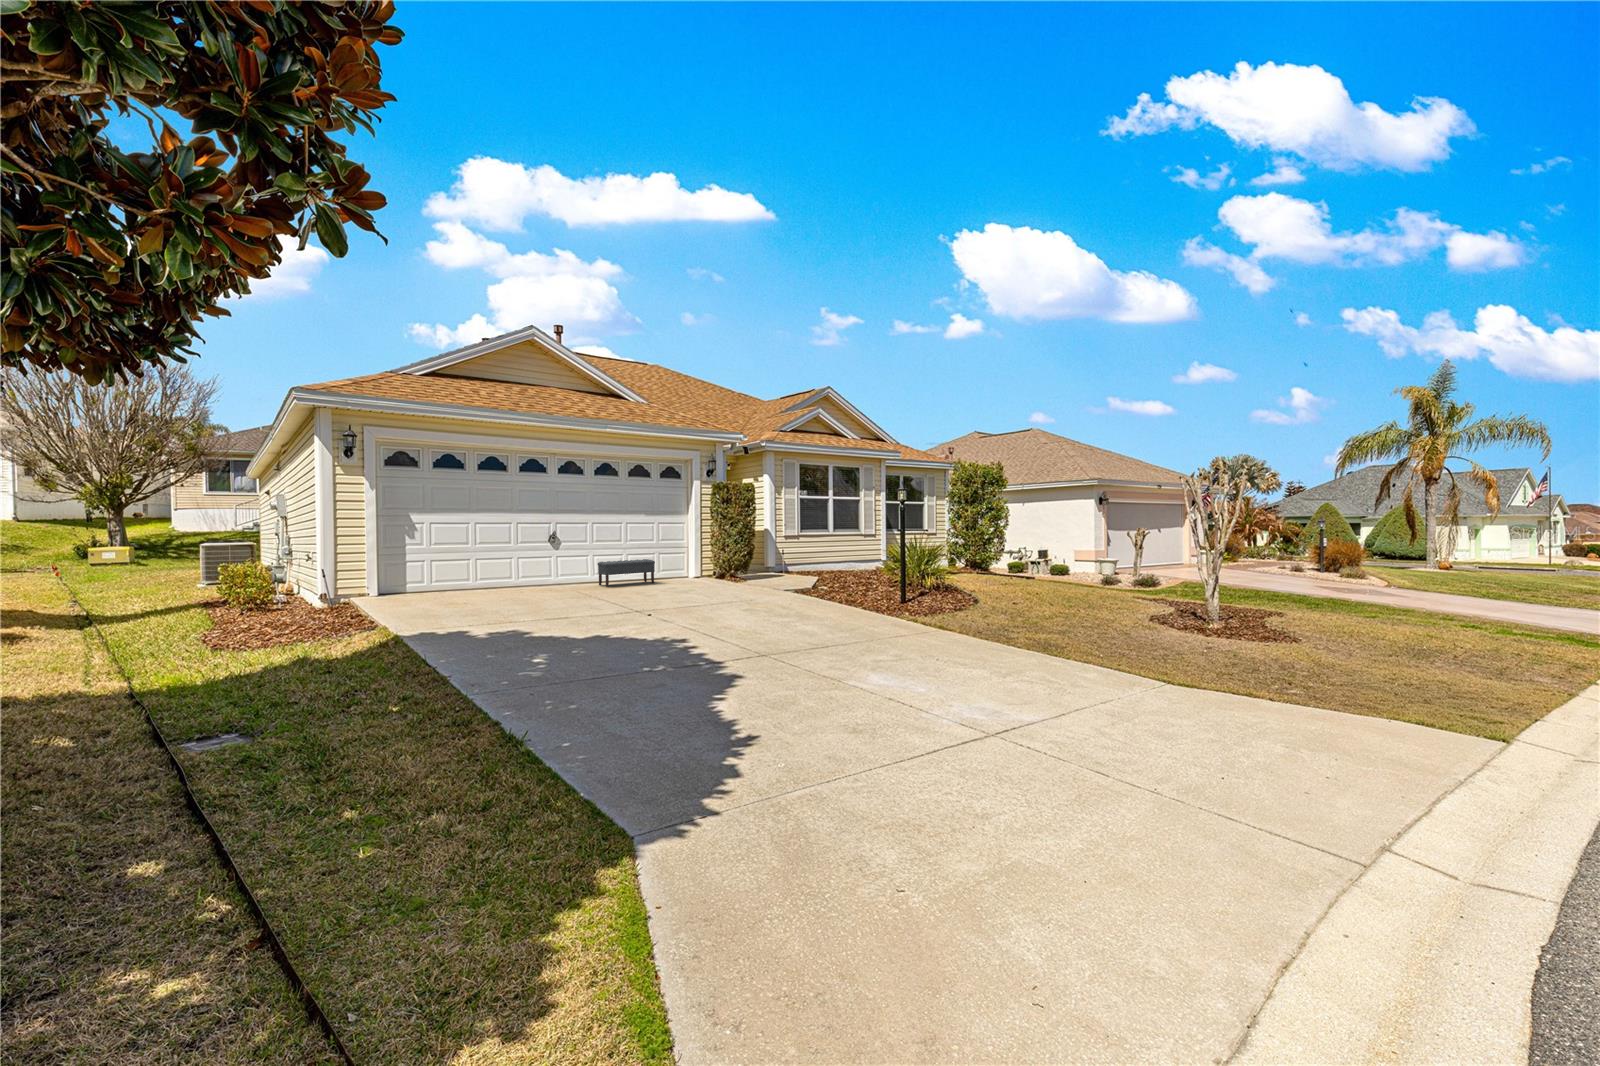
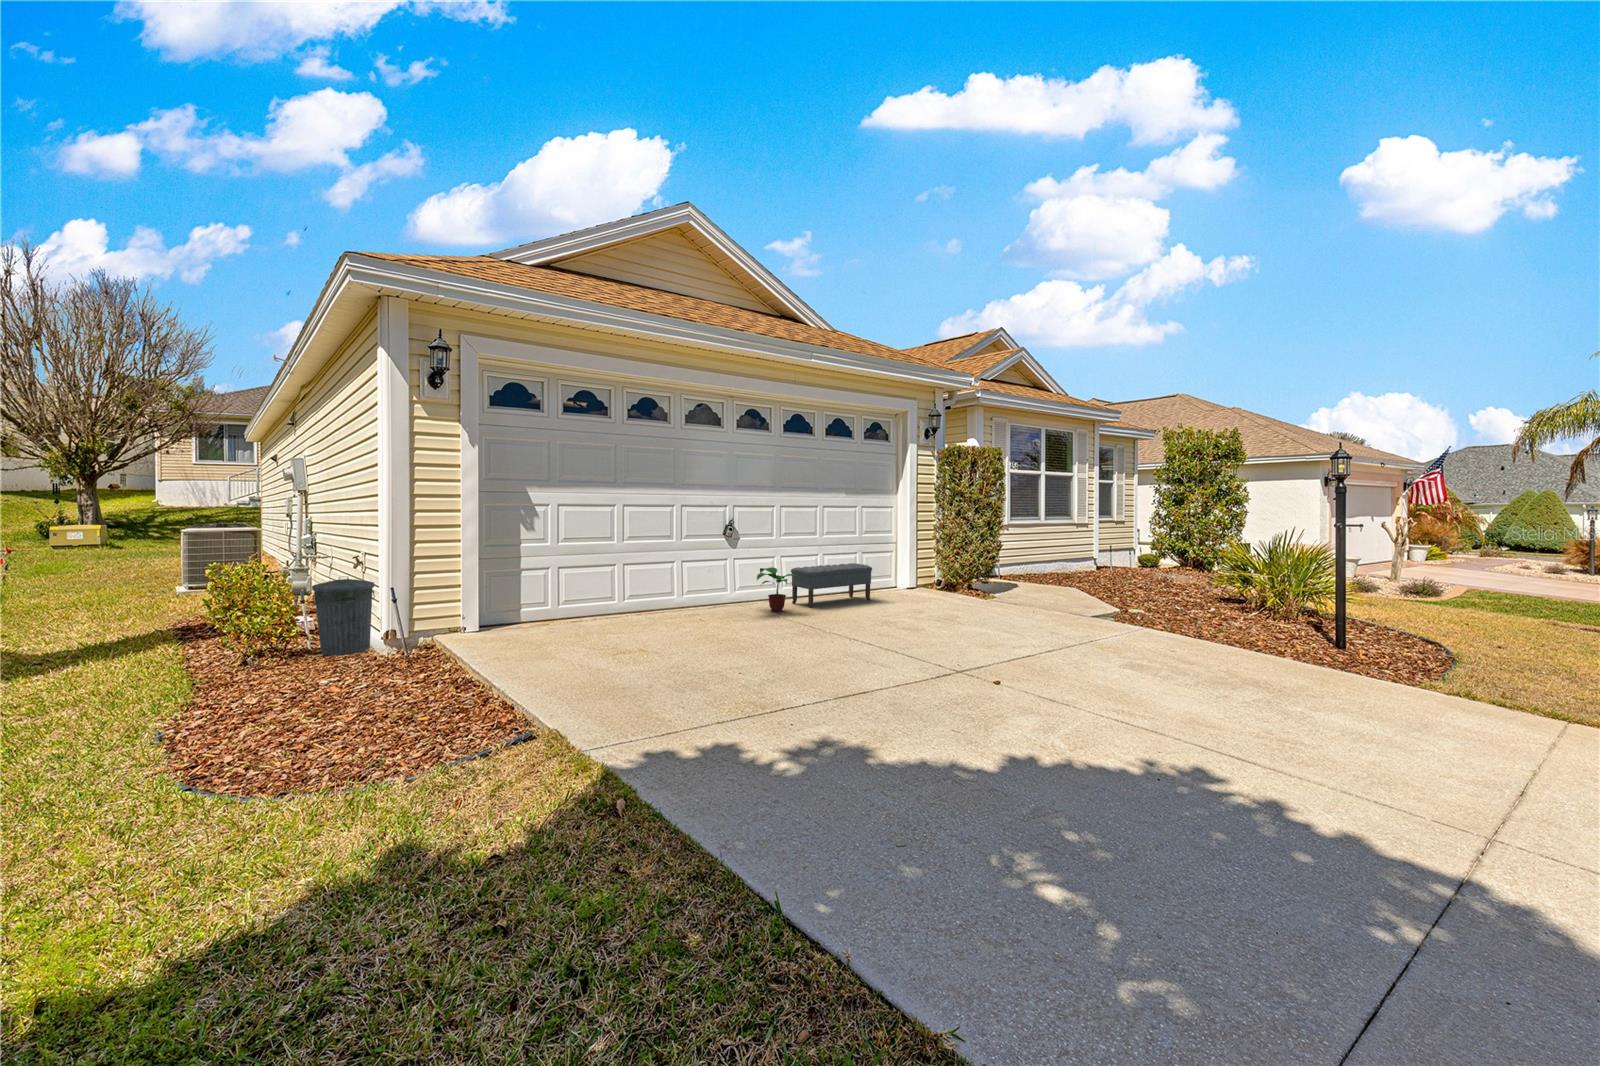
potted plant: none [564,561,597,589] -> present [757,567,801,612]
trash can: none [277,565,313,609] -> present [312,577,375,655]

